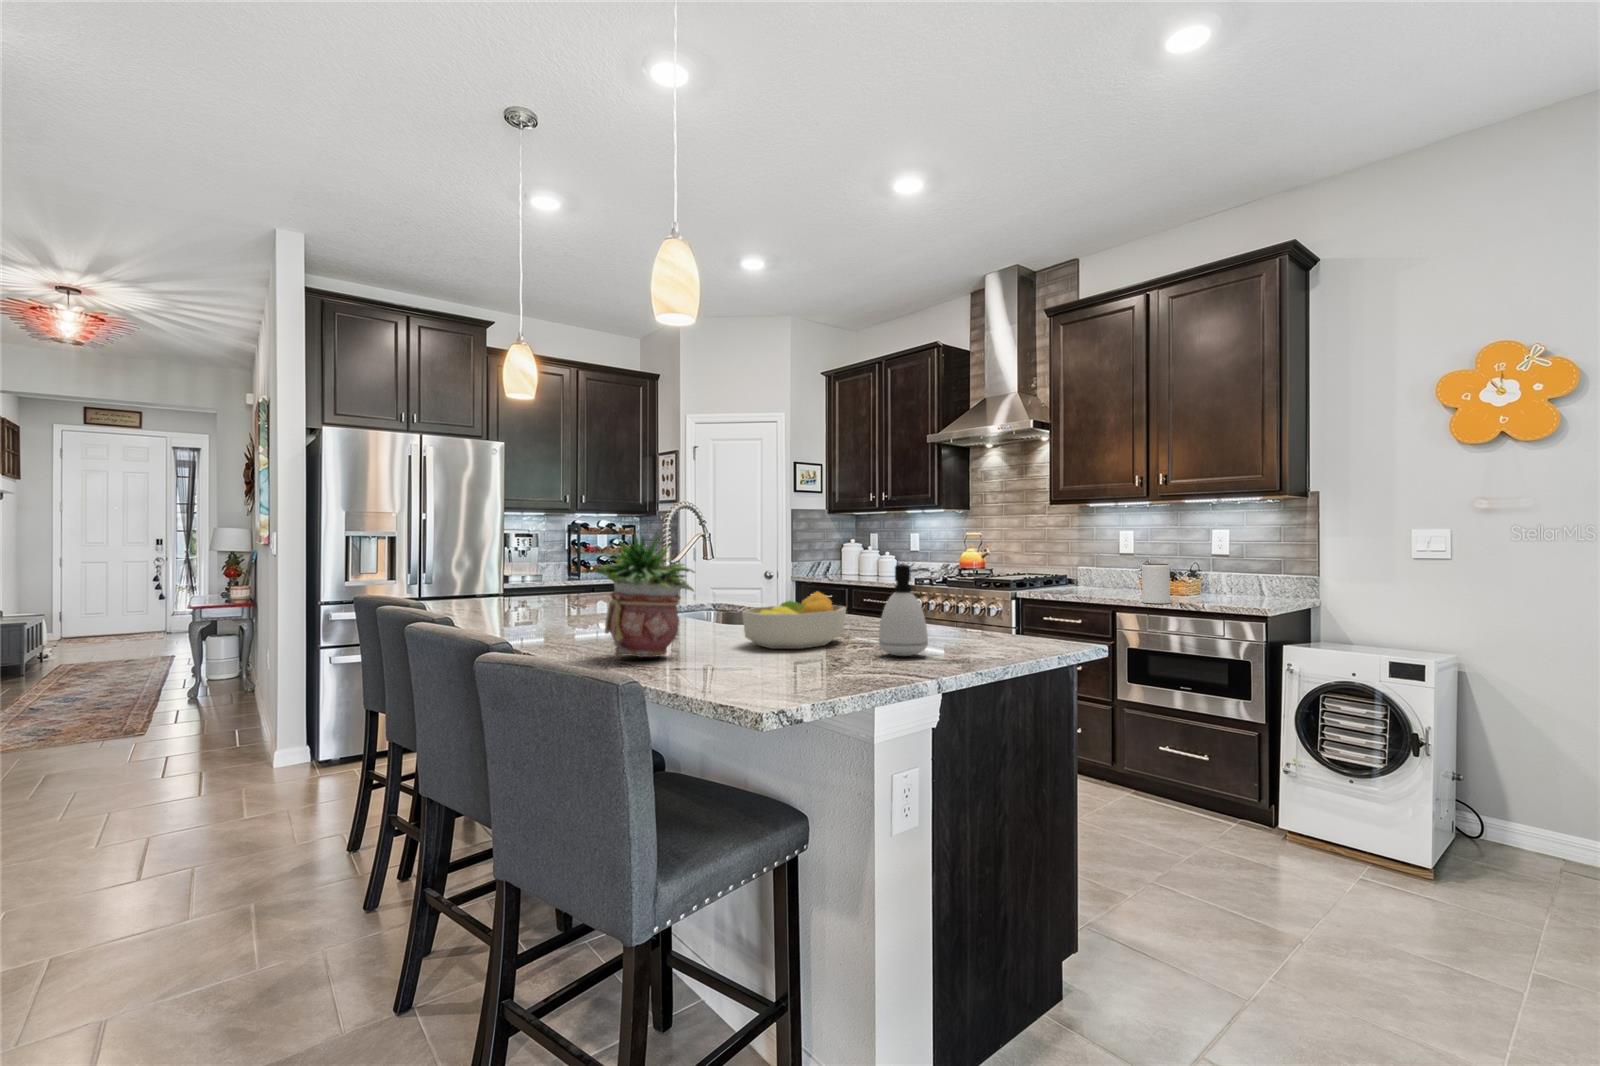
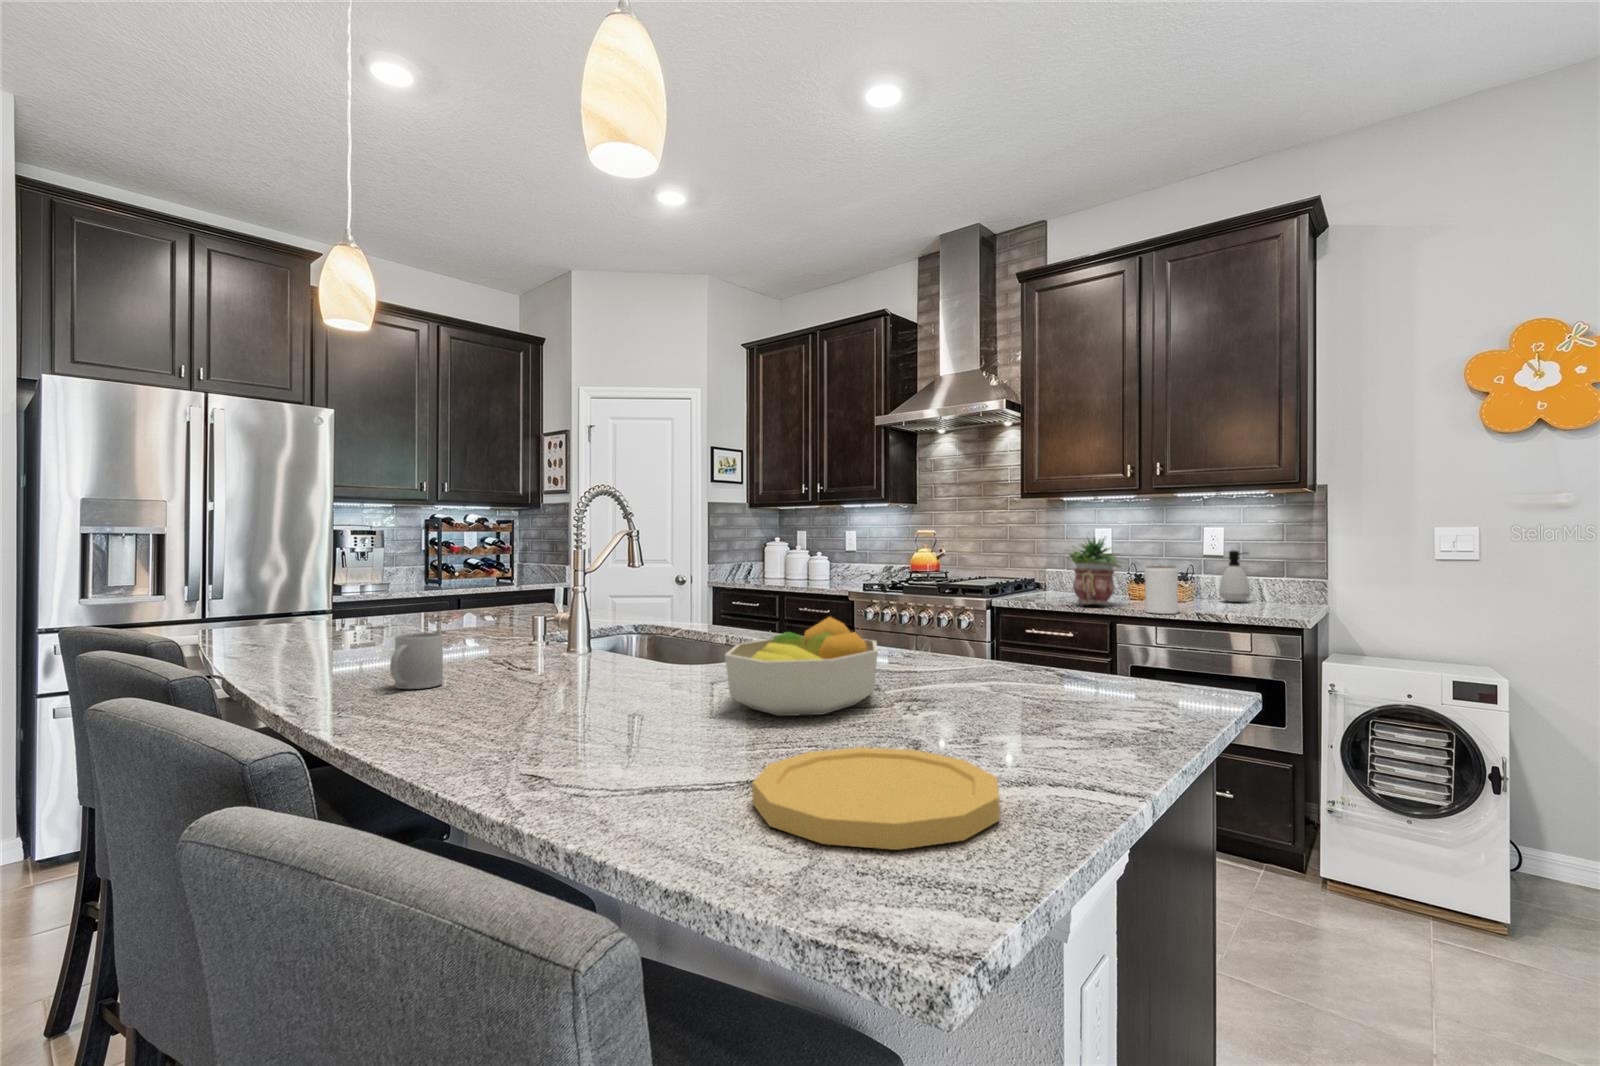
potted plant: present [594,535,695,657] -> present [1066,538,1121,604]
soap dispenser: present [879,564,929,656] -> present [1219,550,1251,602]
mug: none [548,600,579,634] -> present [390,633,443,689]
plate: none [727,656,854,689] -> present [752,747,1000,850]

